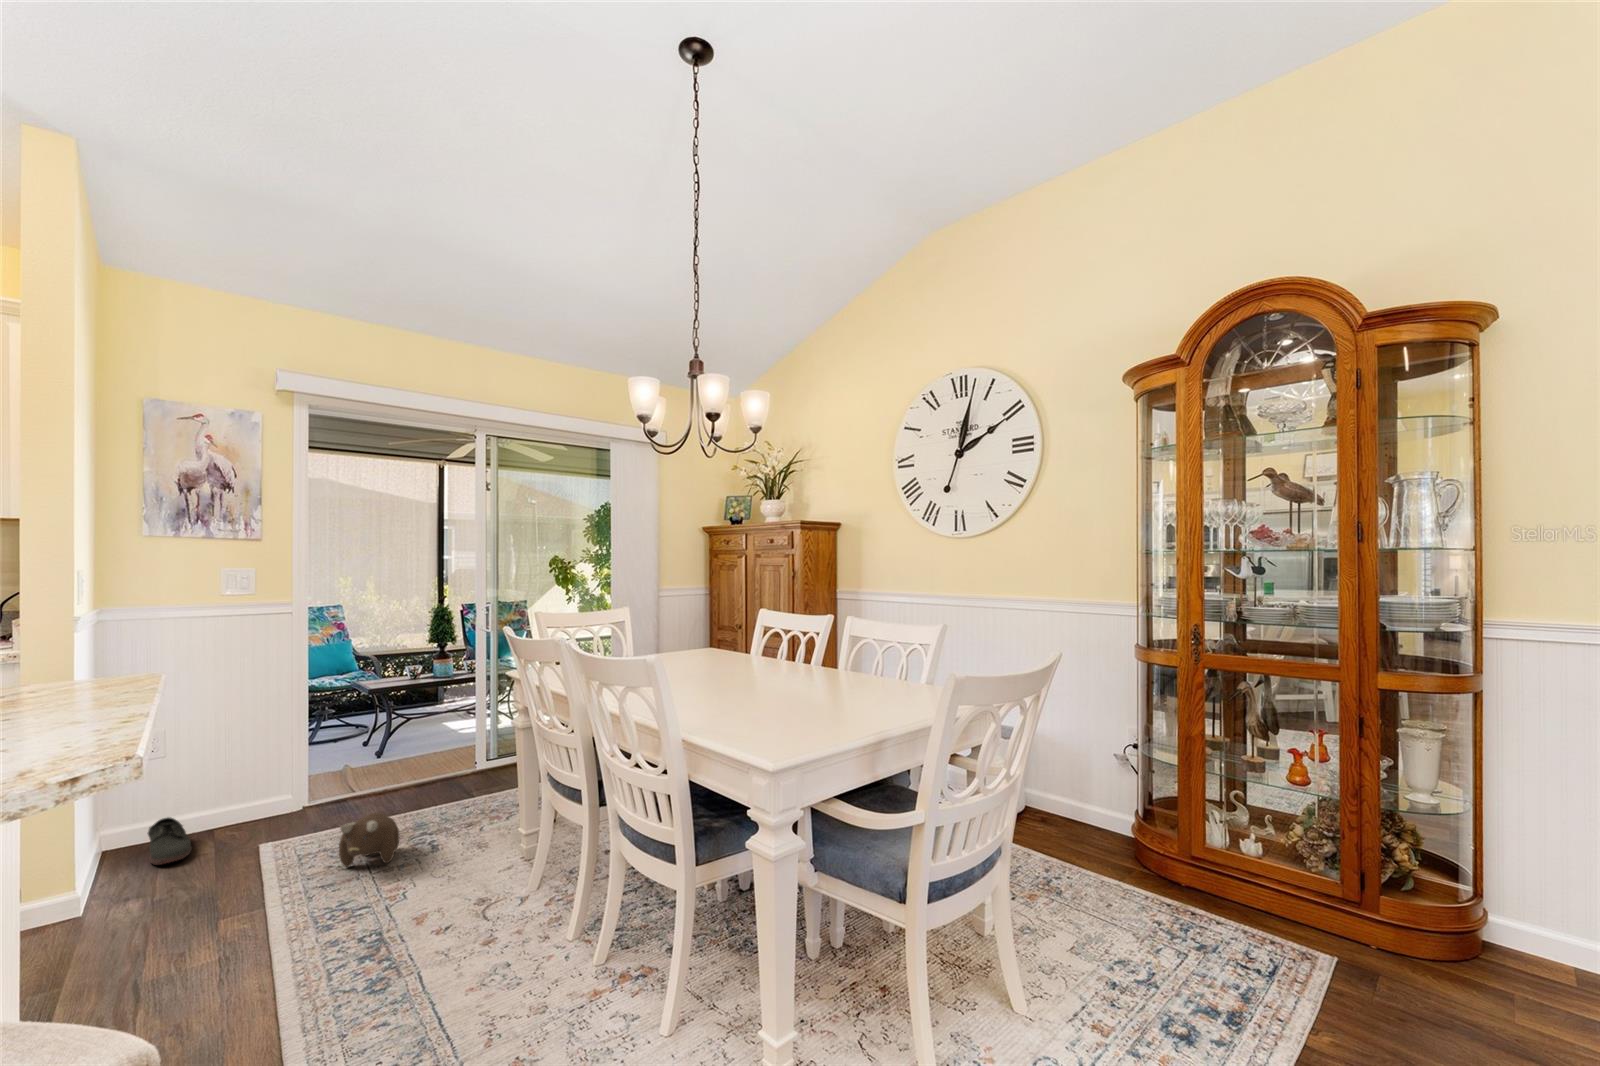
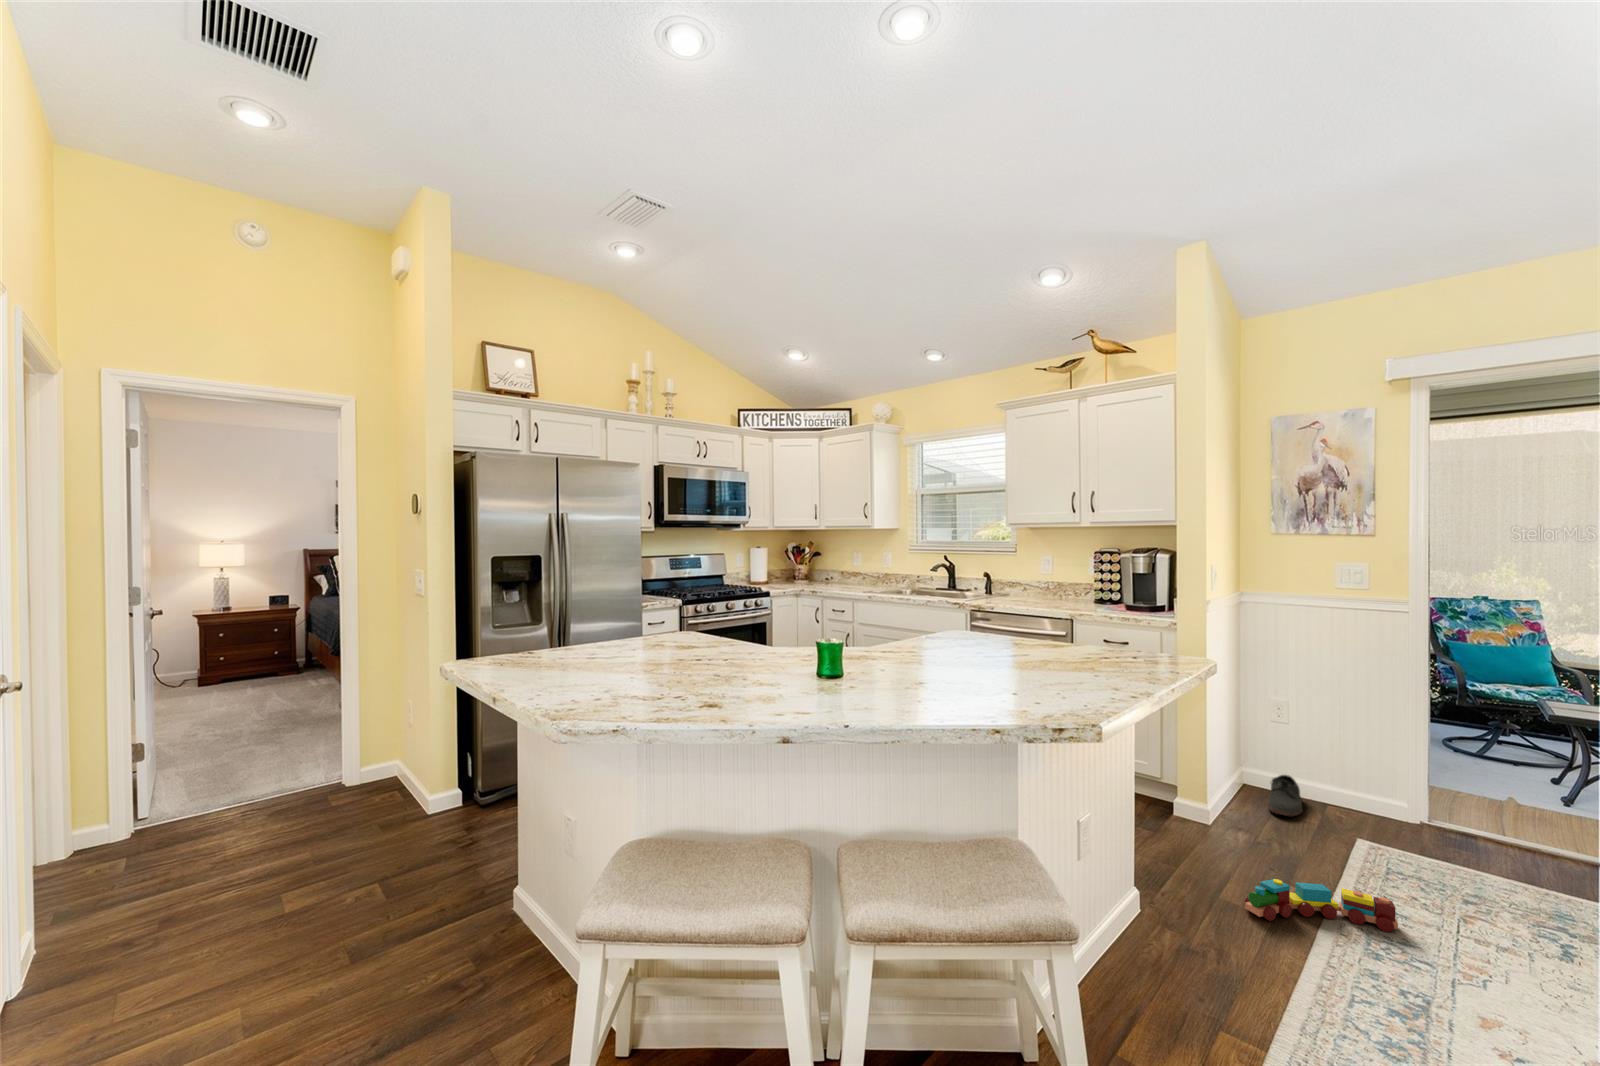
plush toy: present [339,813,400,867] -> none [1420,860,1513,935]
toy train: none [184,874,332,970] -> present [1245,879,1398,932]

